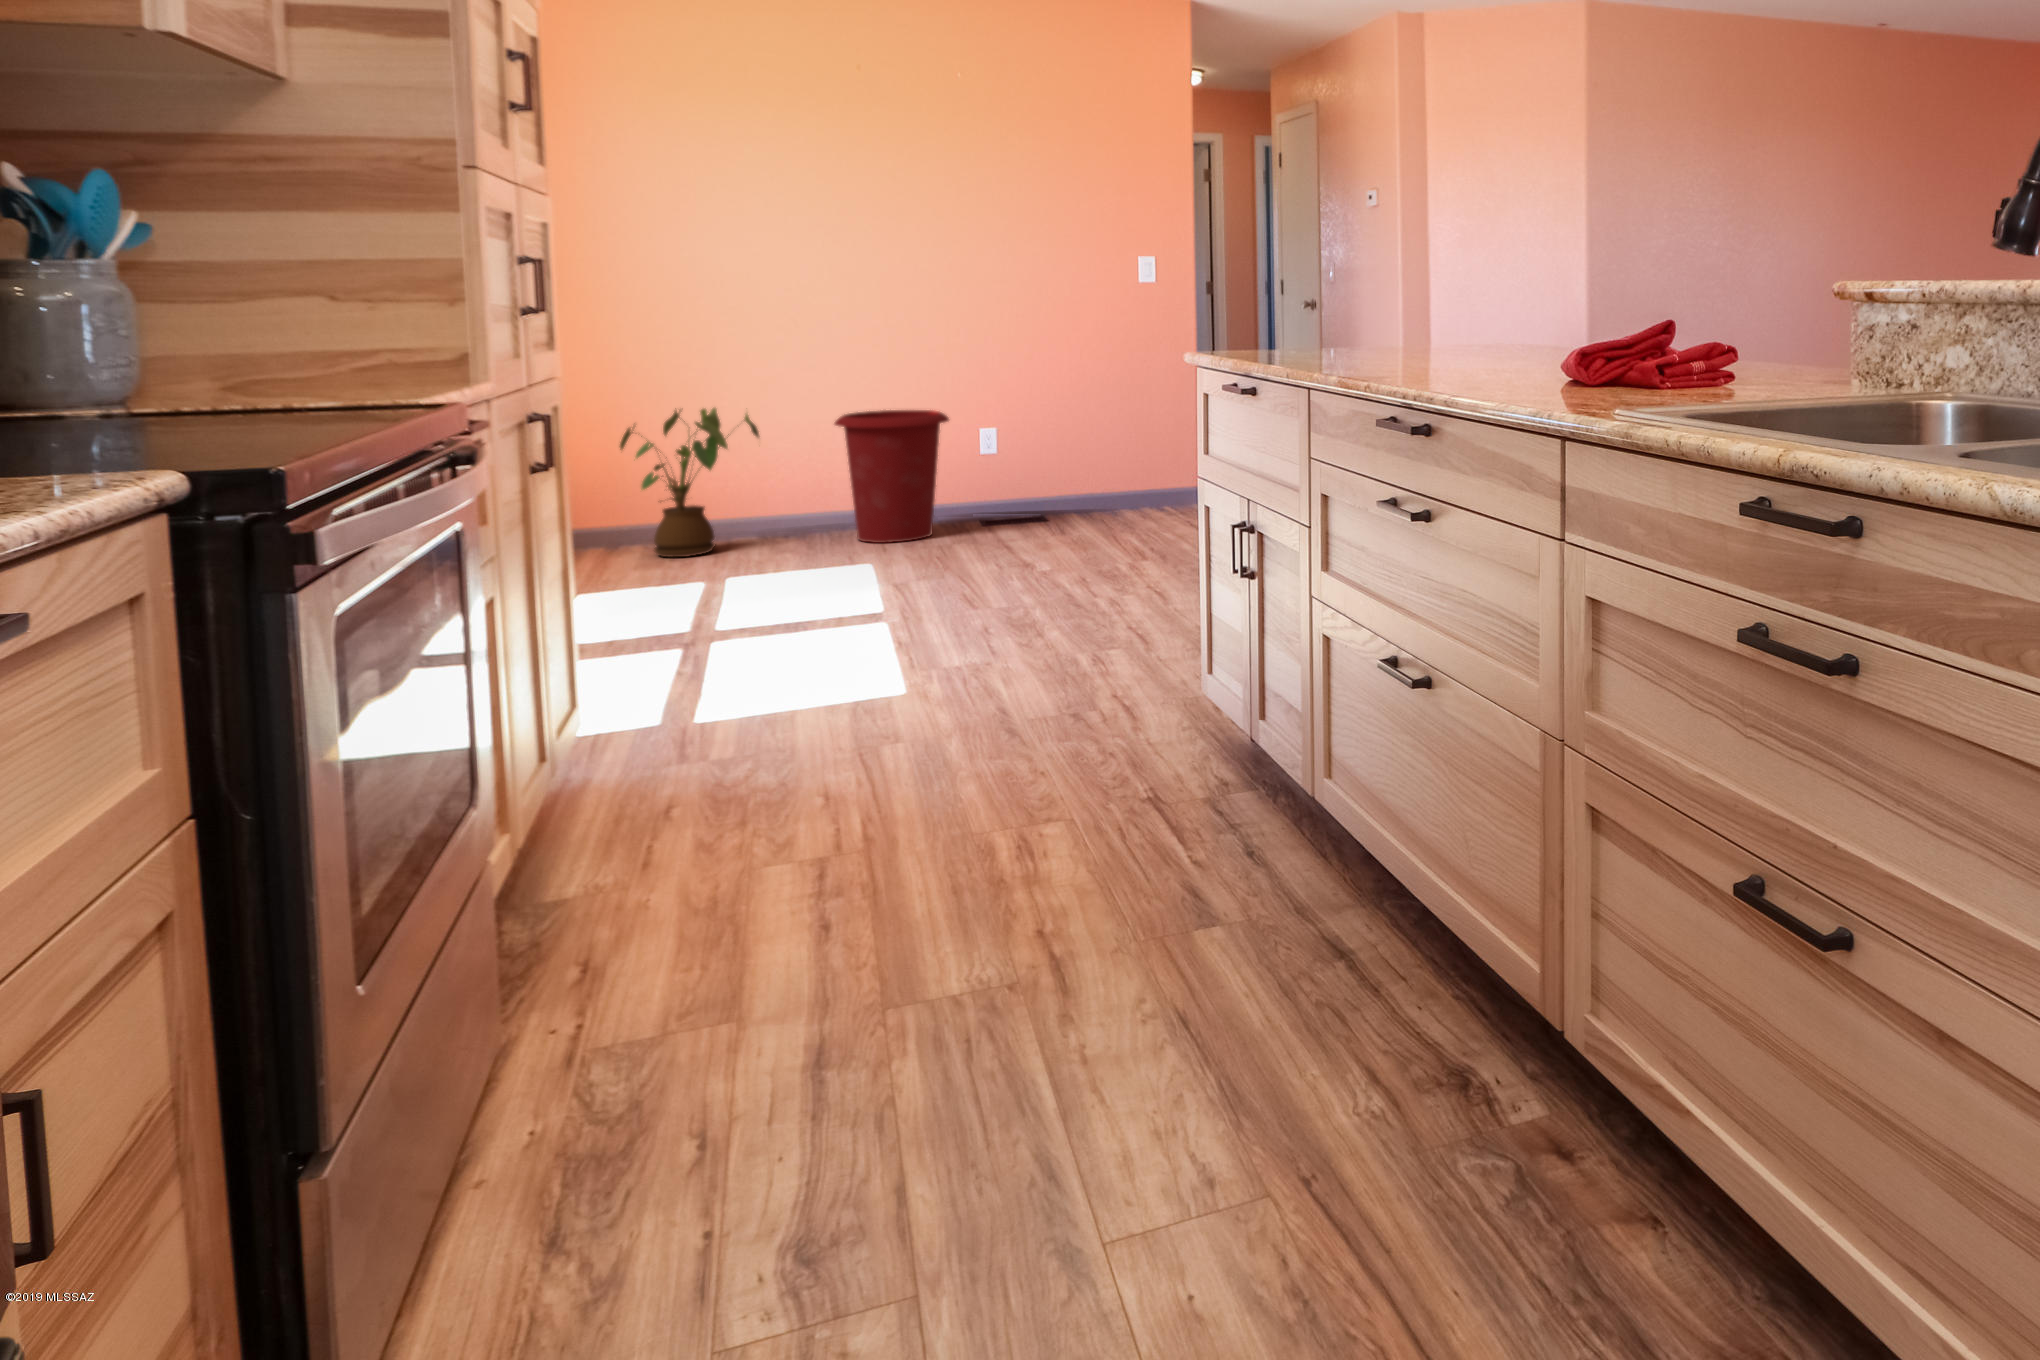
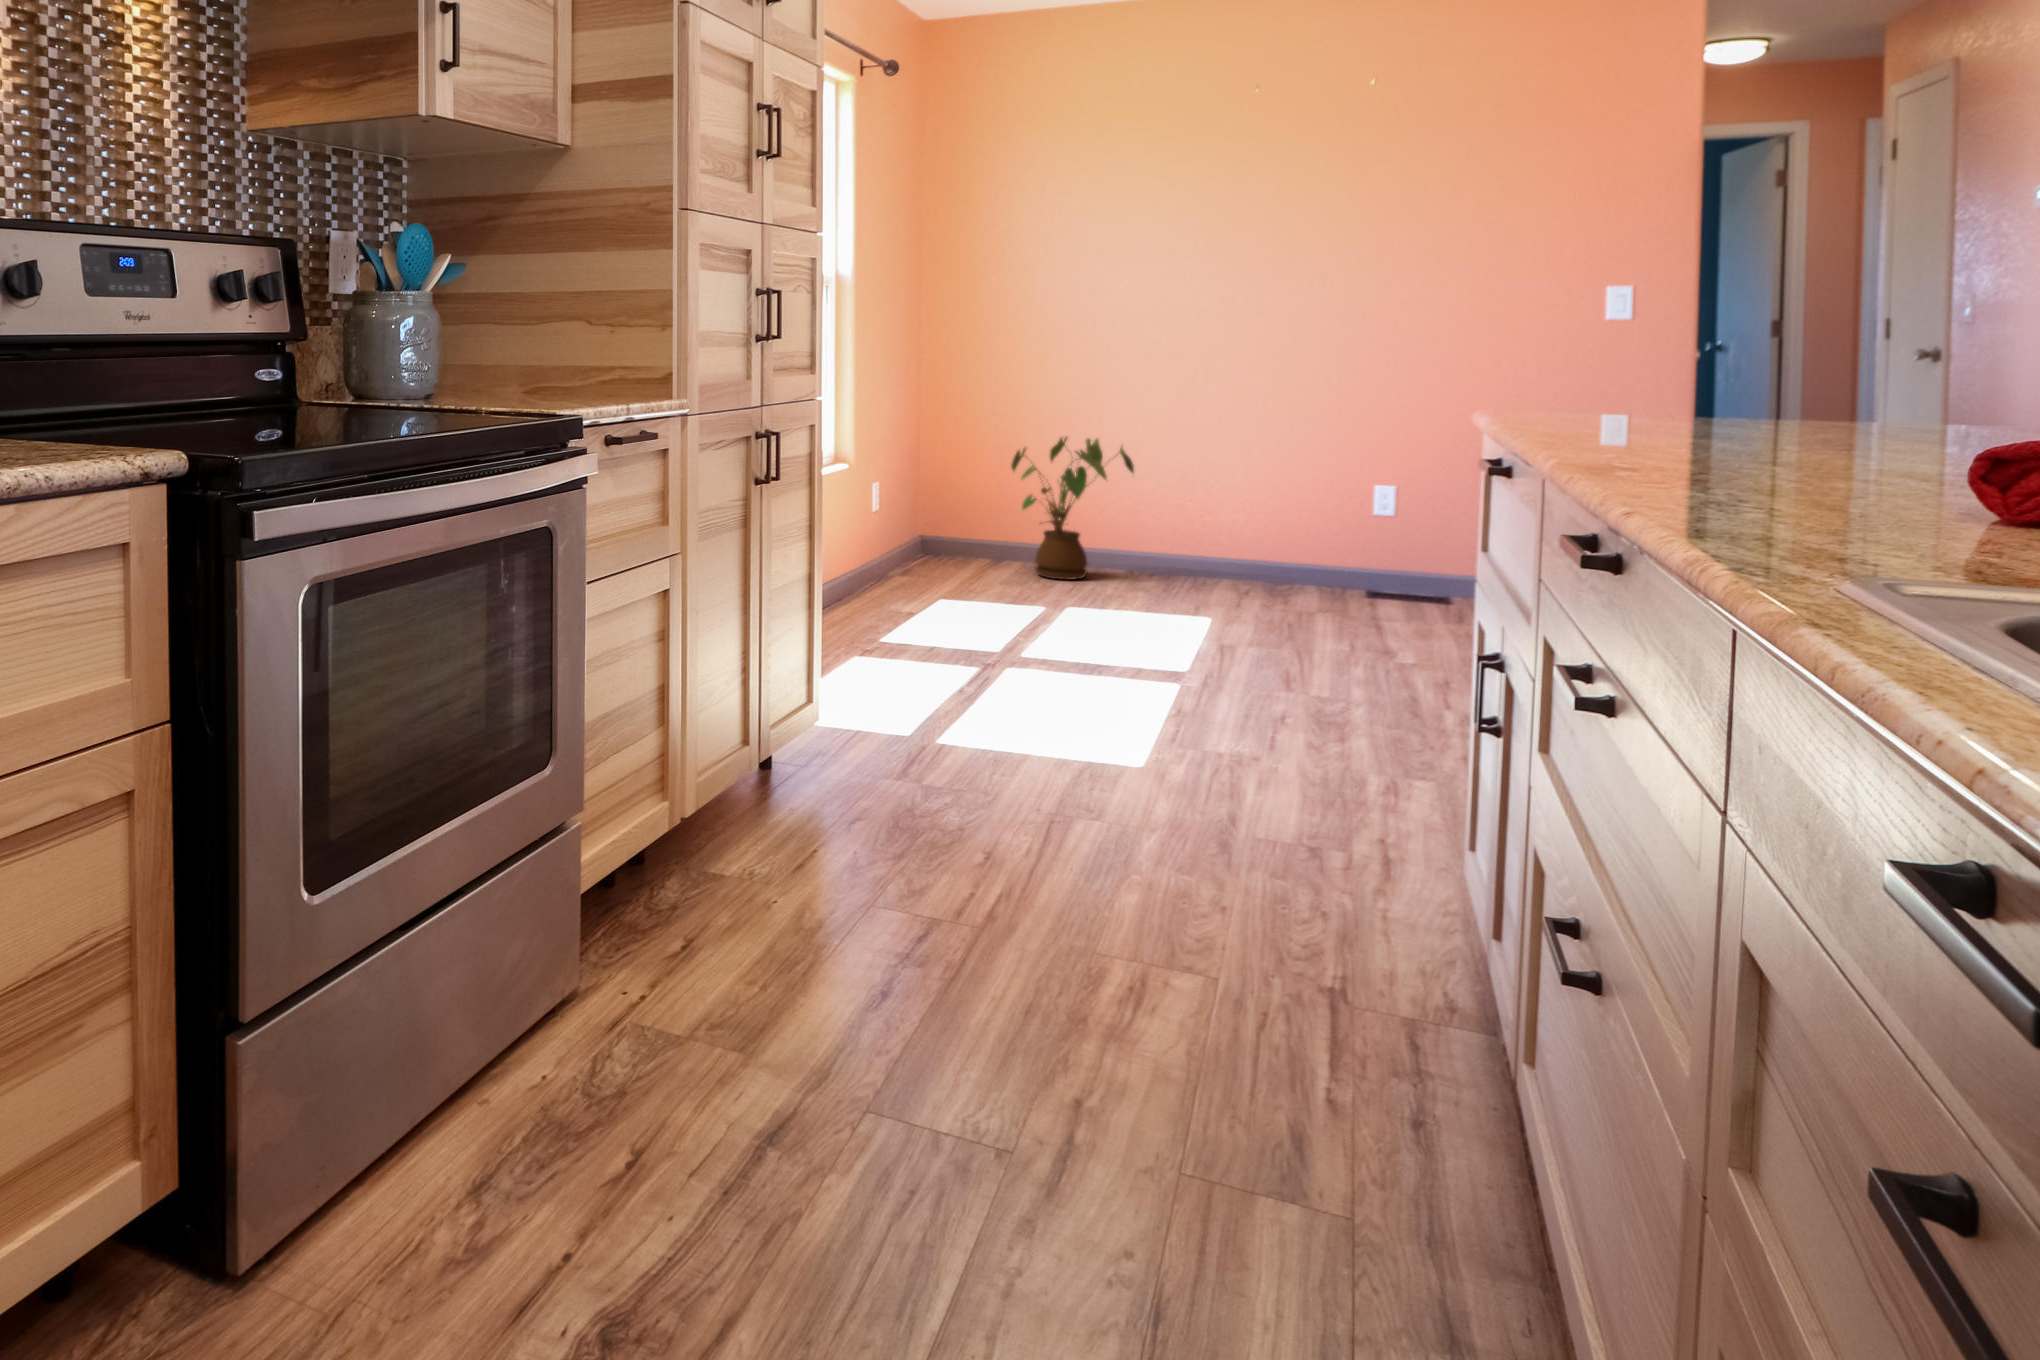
waste bin: present [835,410,949,543] -> none [1204,455,1331,601]

